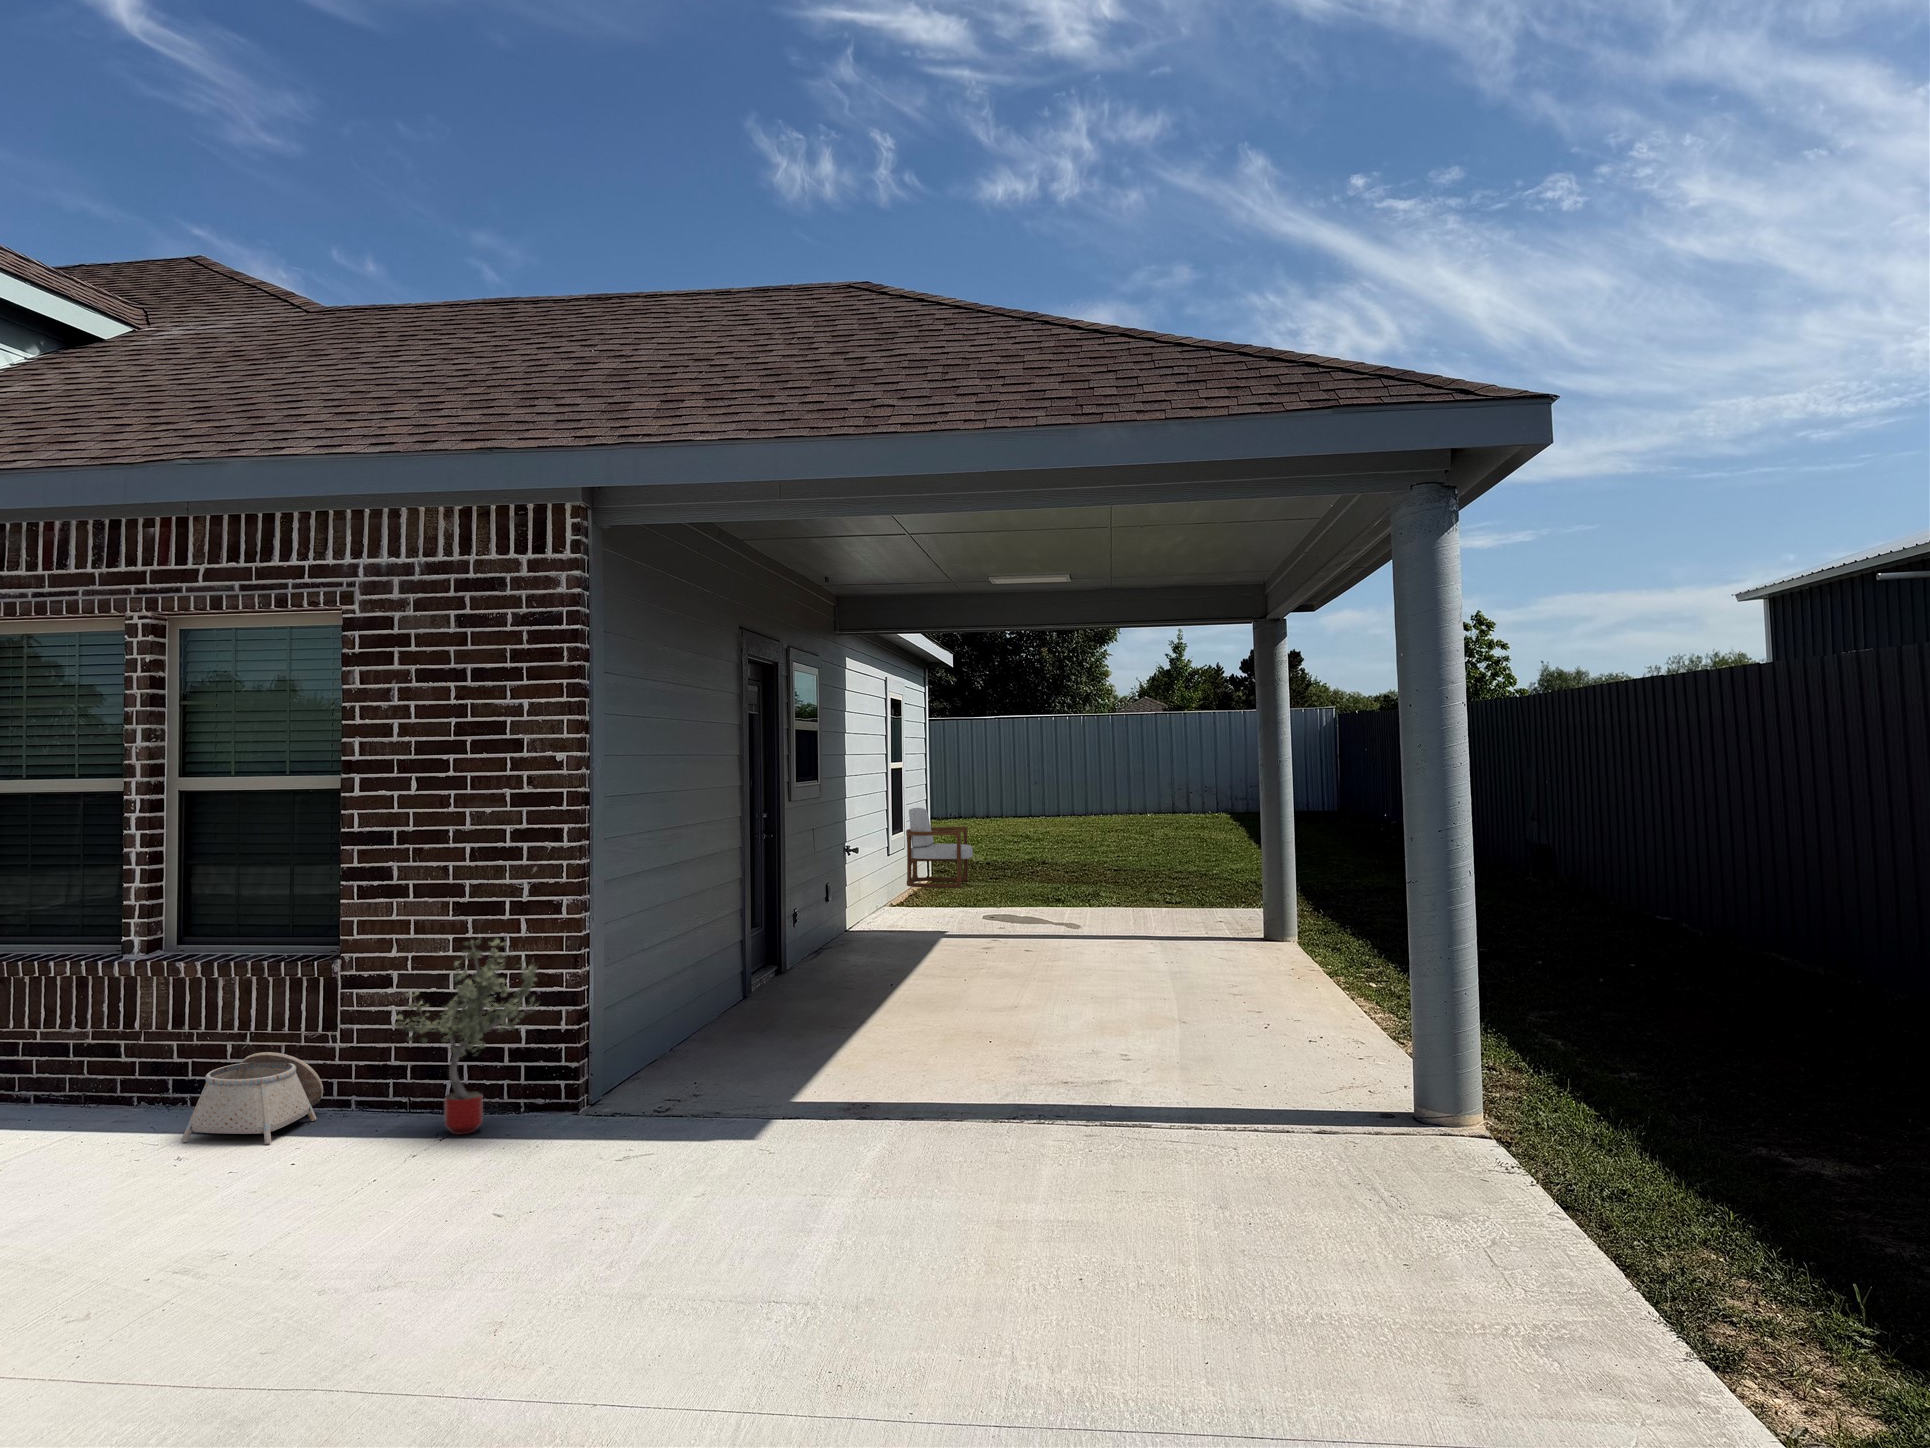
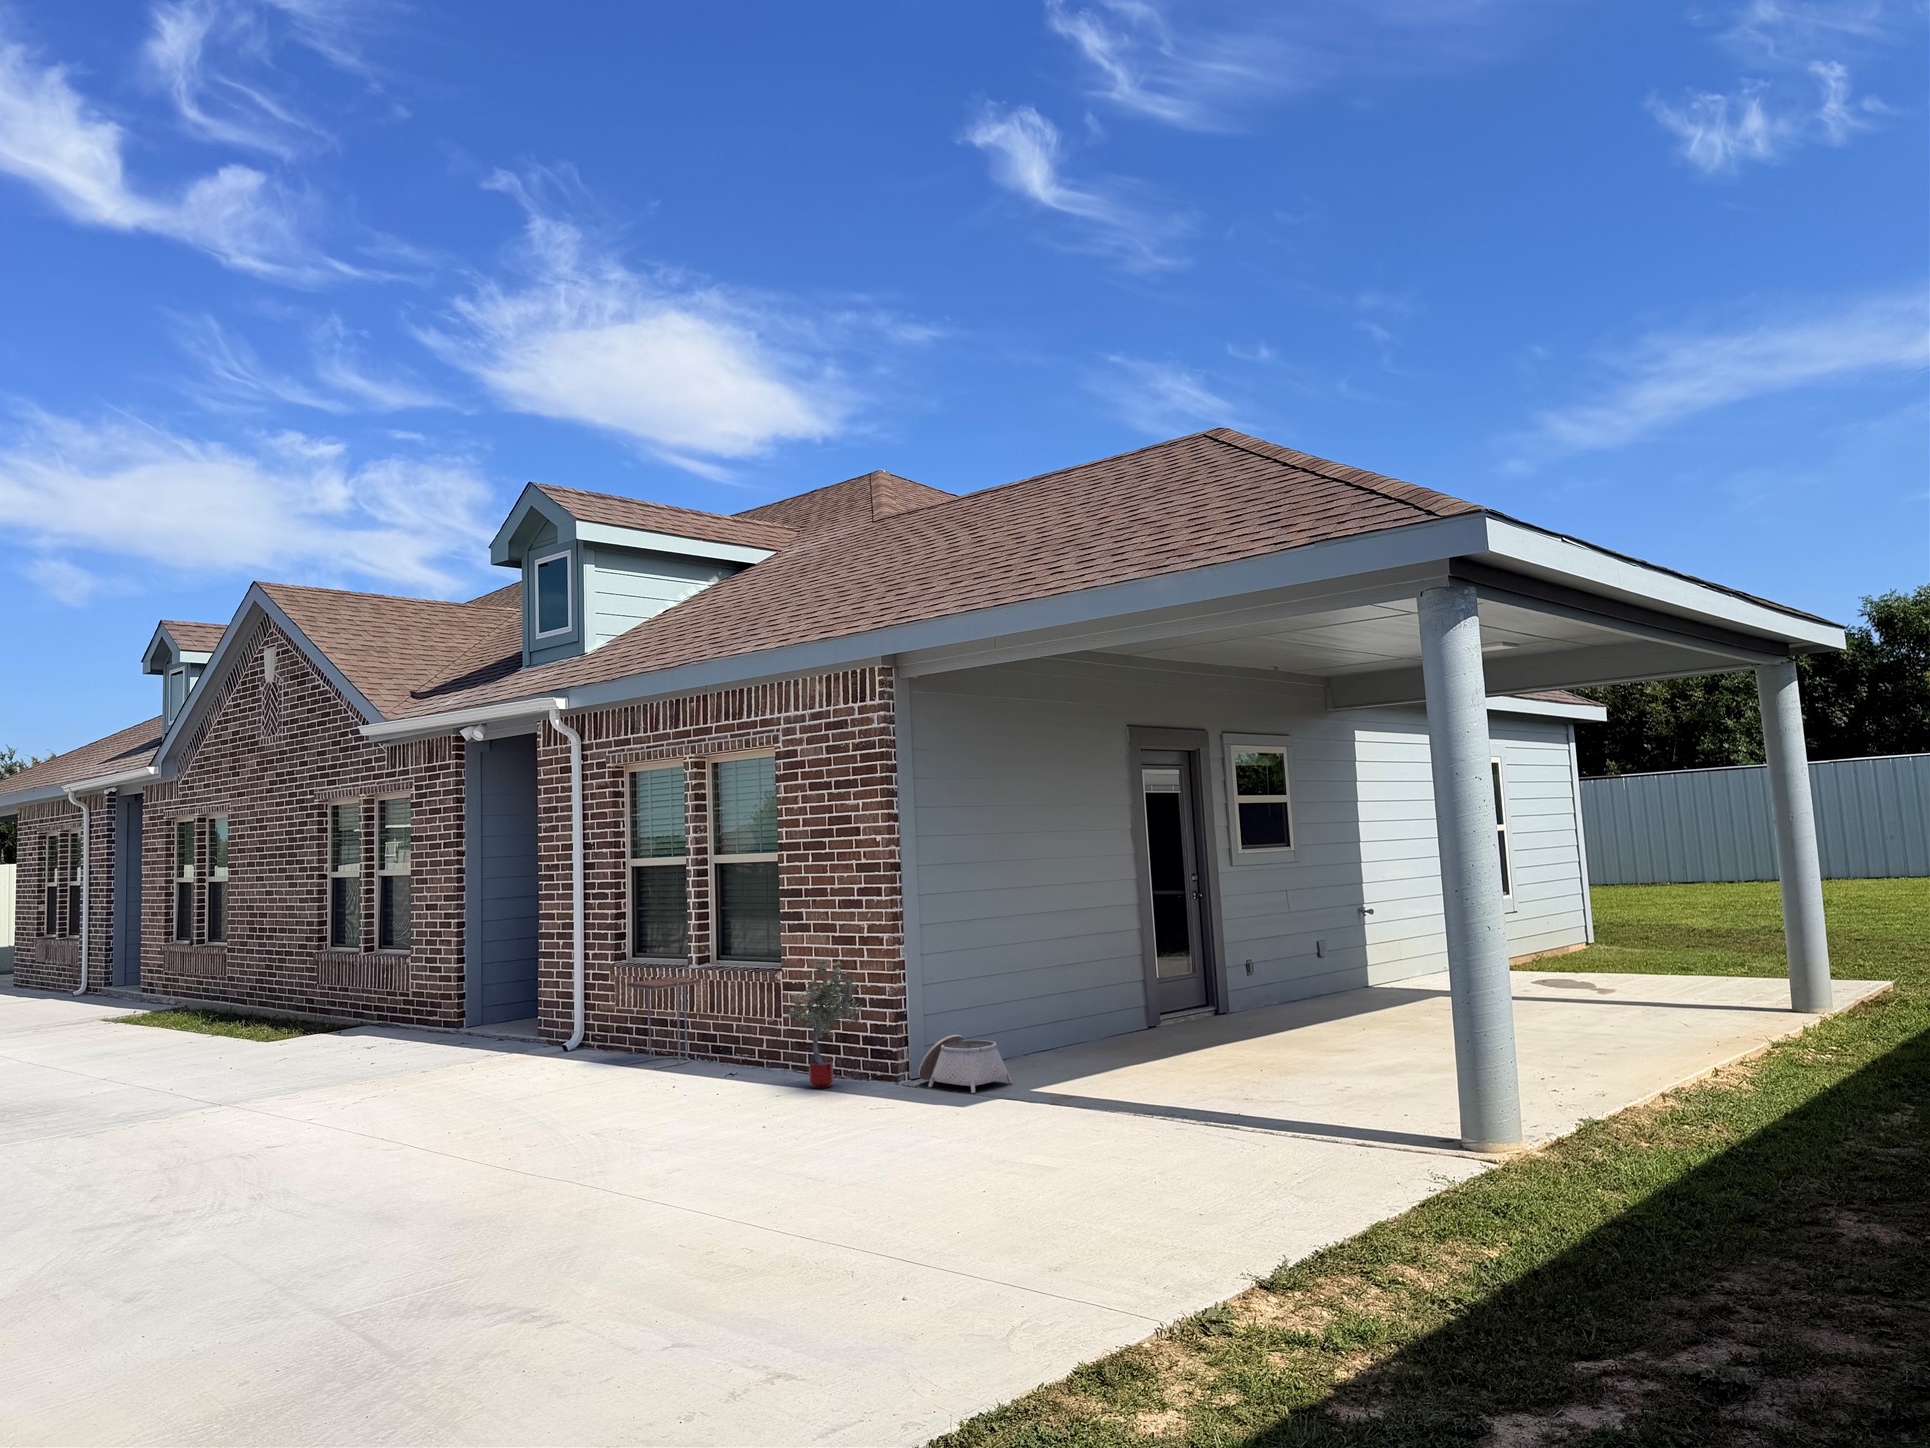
armchair: present [906,808,973,888] -> none [1511,868,1591,948]
side table: none [17,973,156,1133] -> present [627,976,697,1069]
basket: present [181,1052,323,1144] -> present [918,1035,1013,1093]

